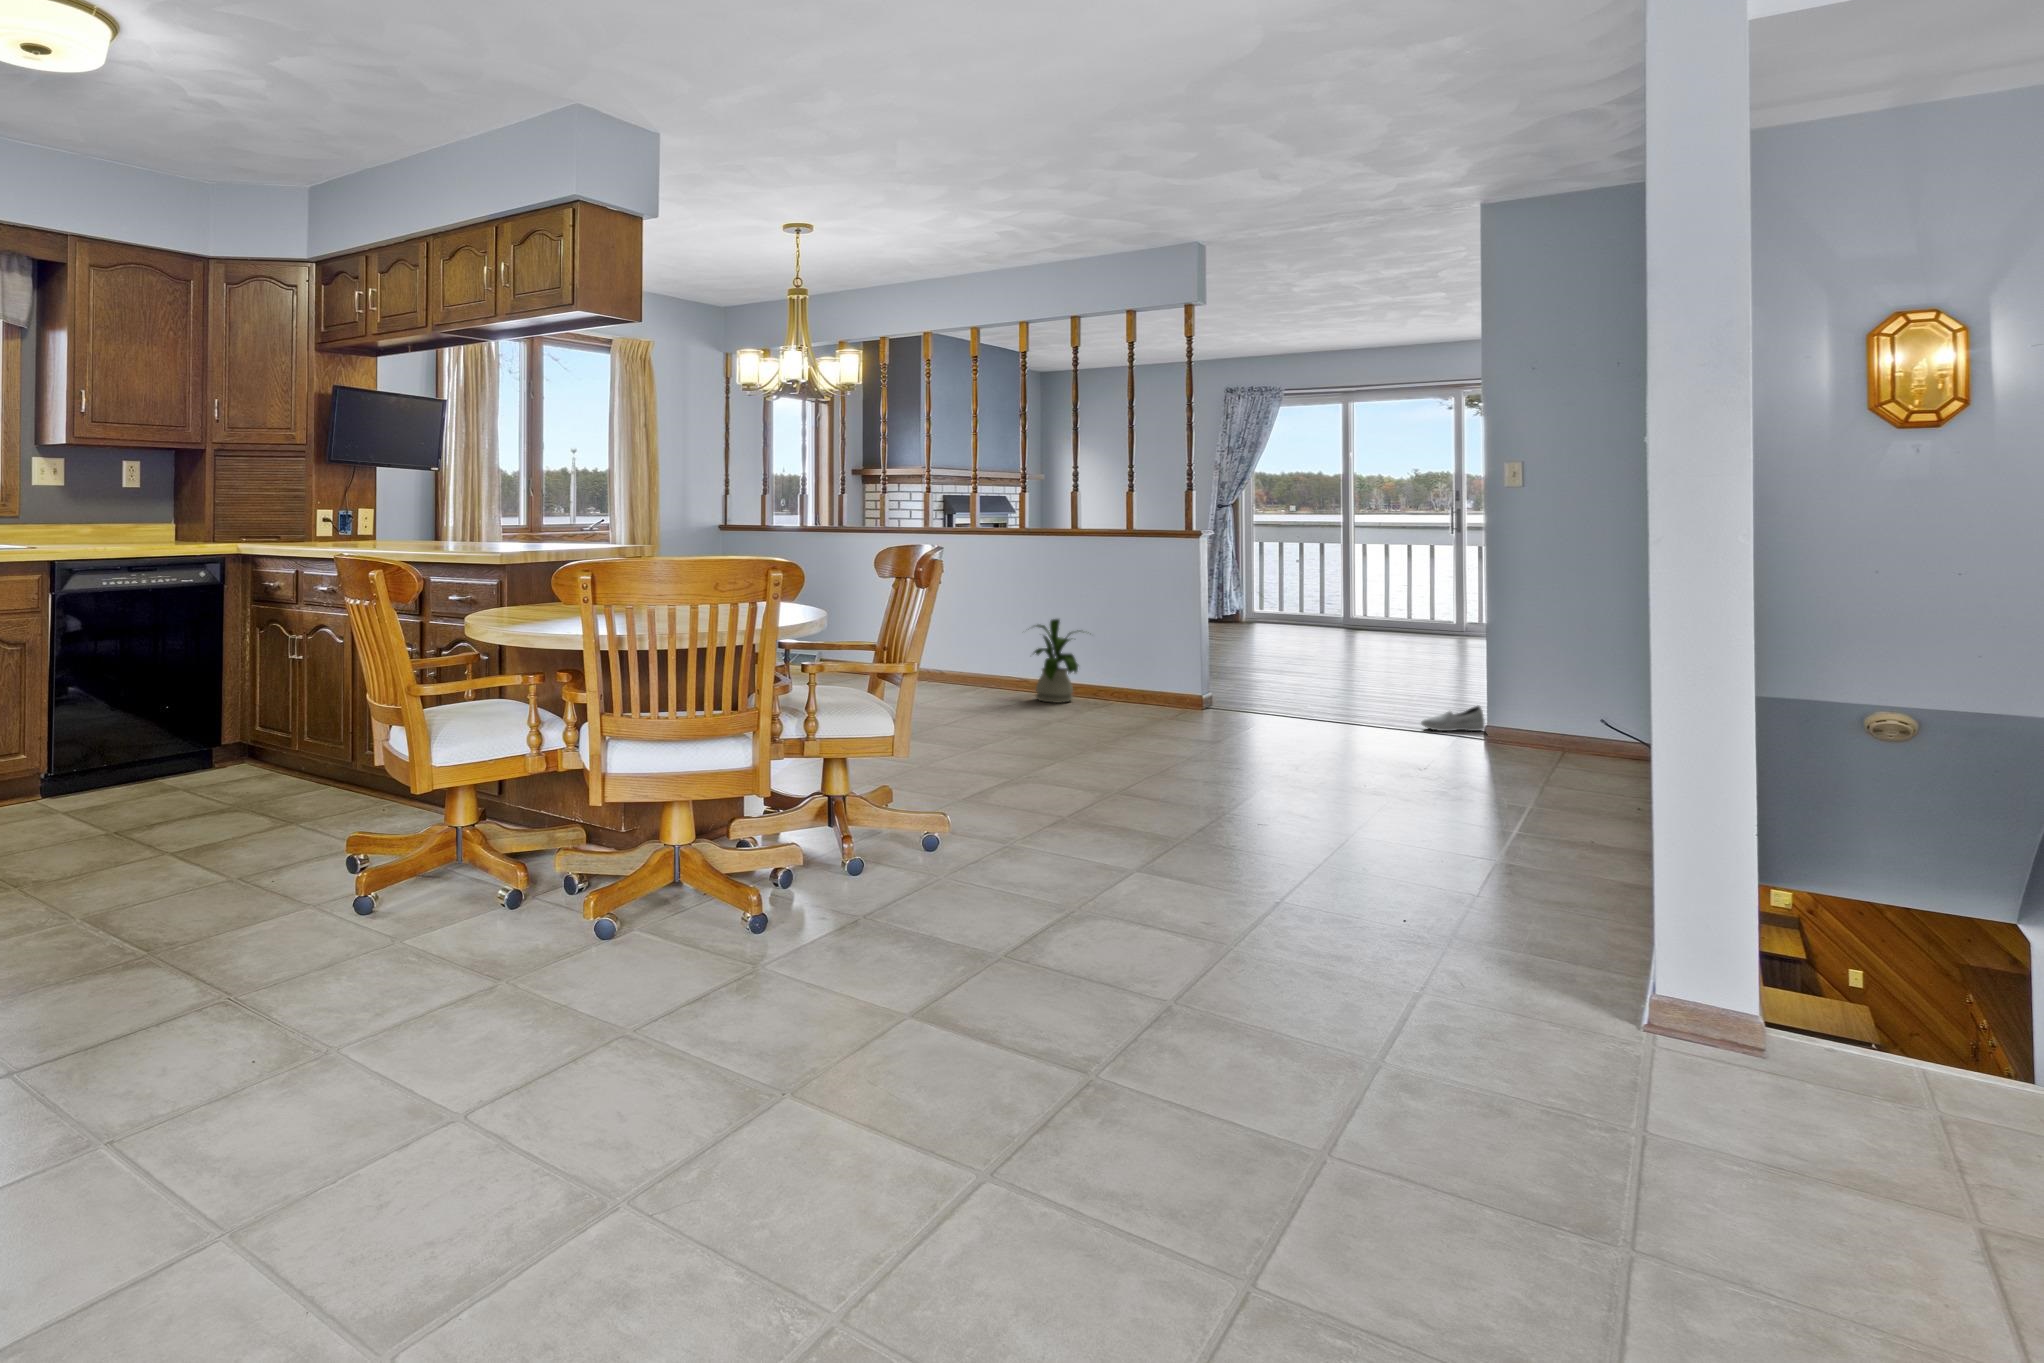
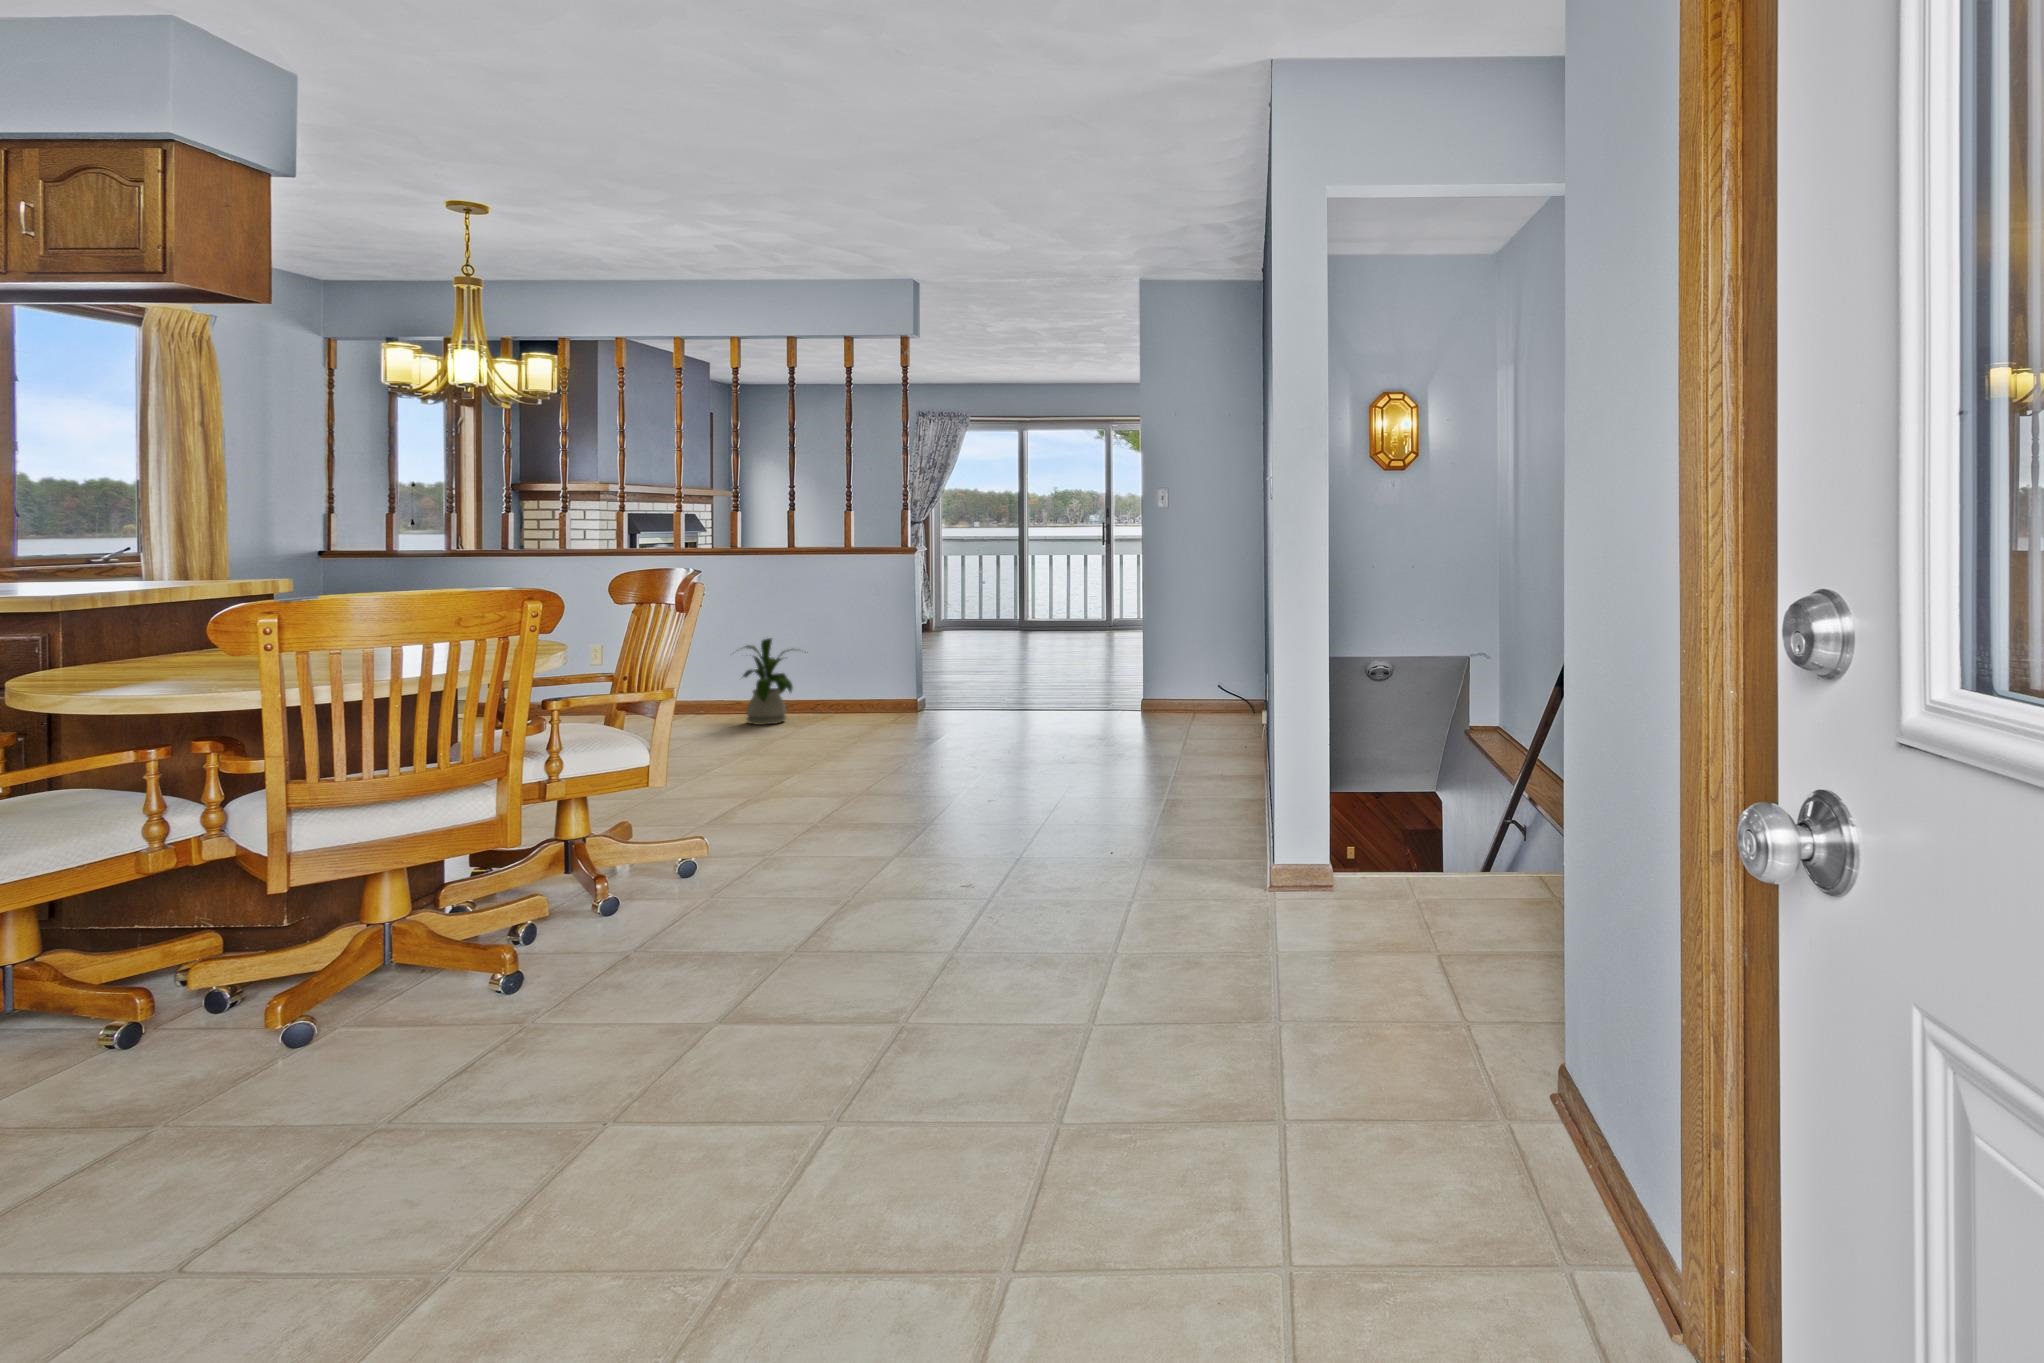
shoe: present [1421,706,1485,731] -> none [1107,690,1156,715]

